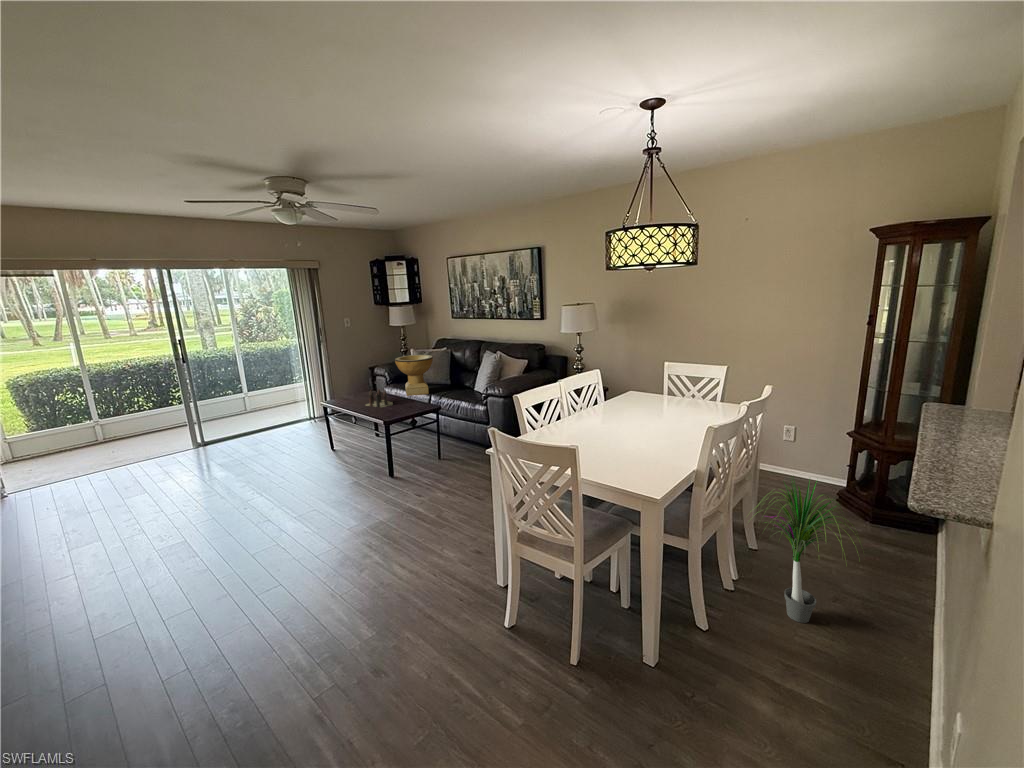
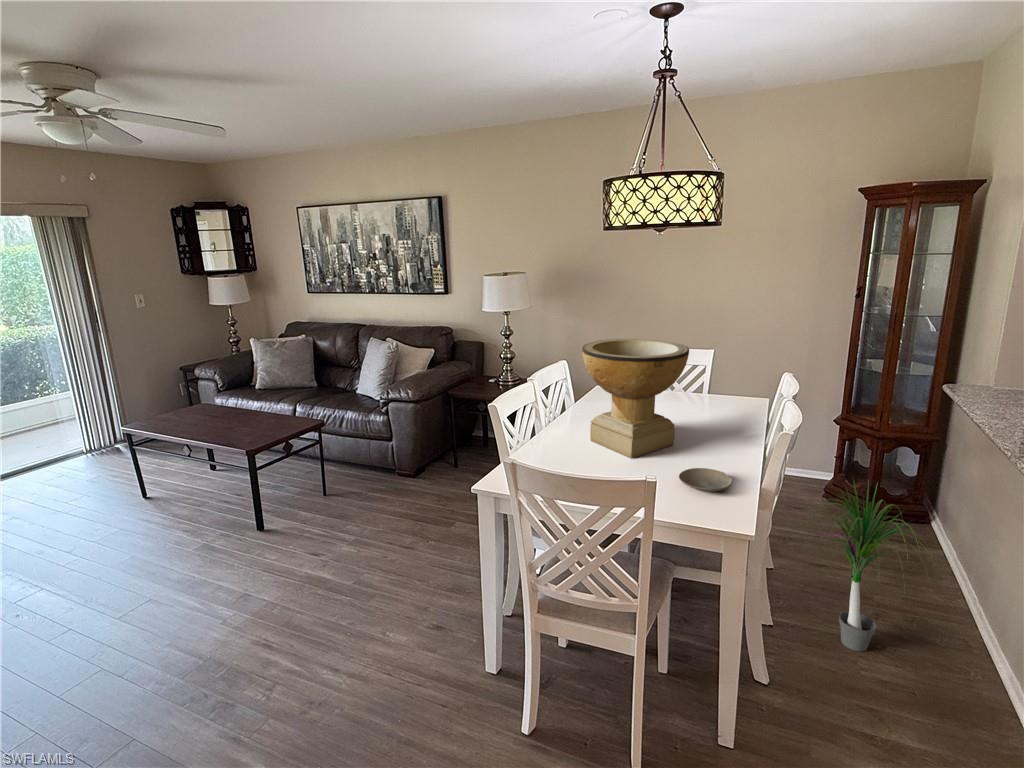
decorative bowl: present [395,355,433,396] -> present [582,339,689,458]
candle: present [366,390,393,407] -> none [194,401,252,432]
plate: none [629,449,669,466] -> present [679,468,733,492]

